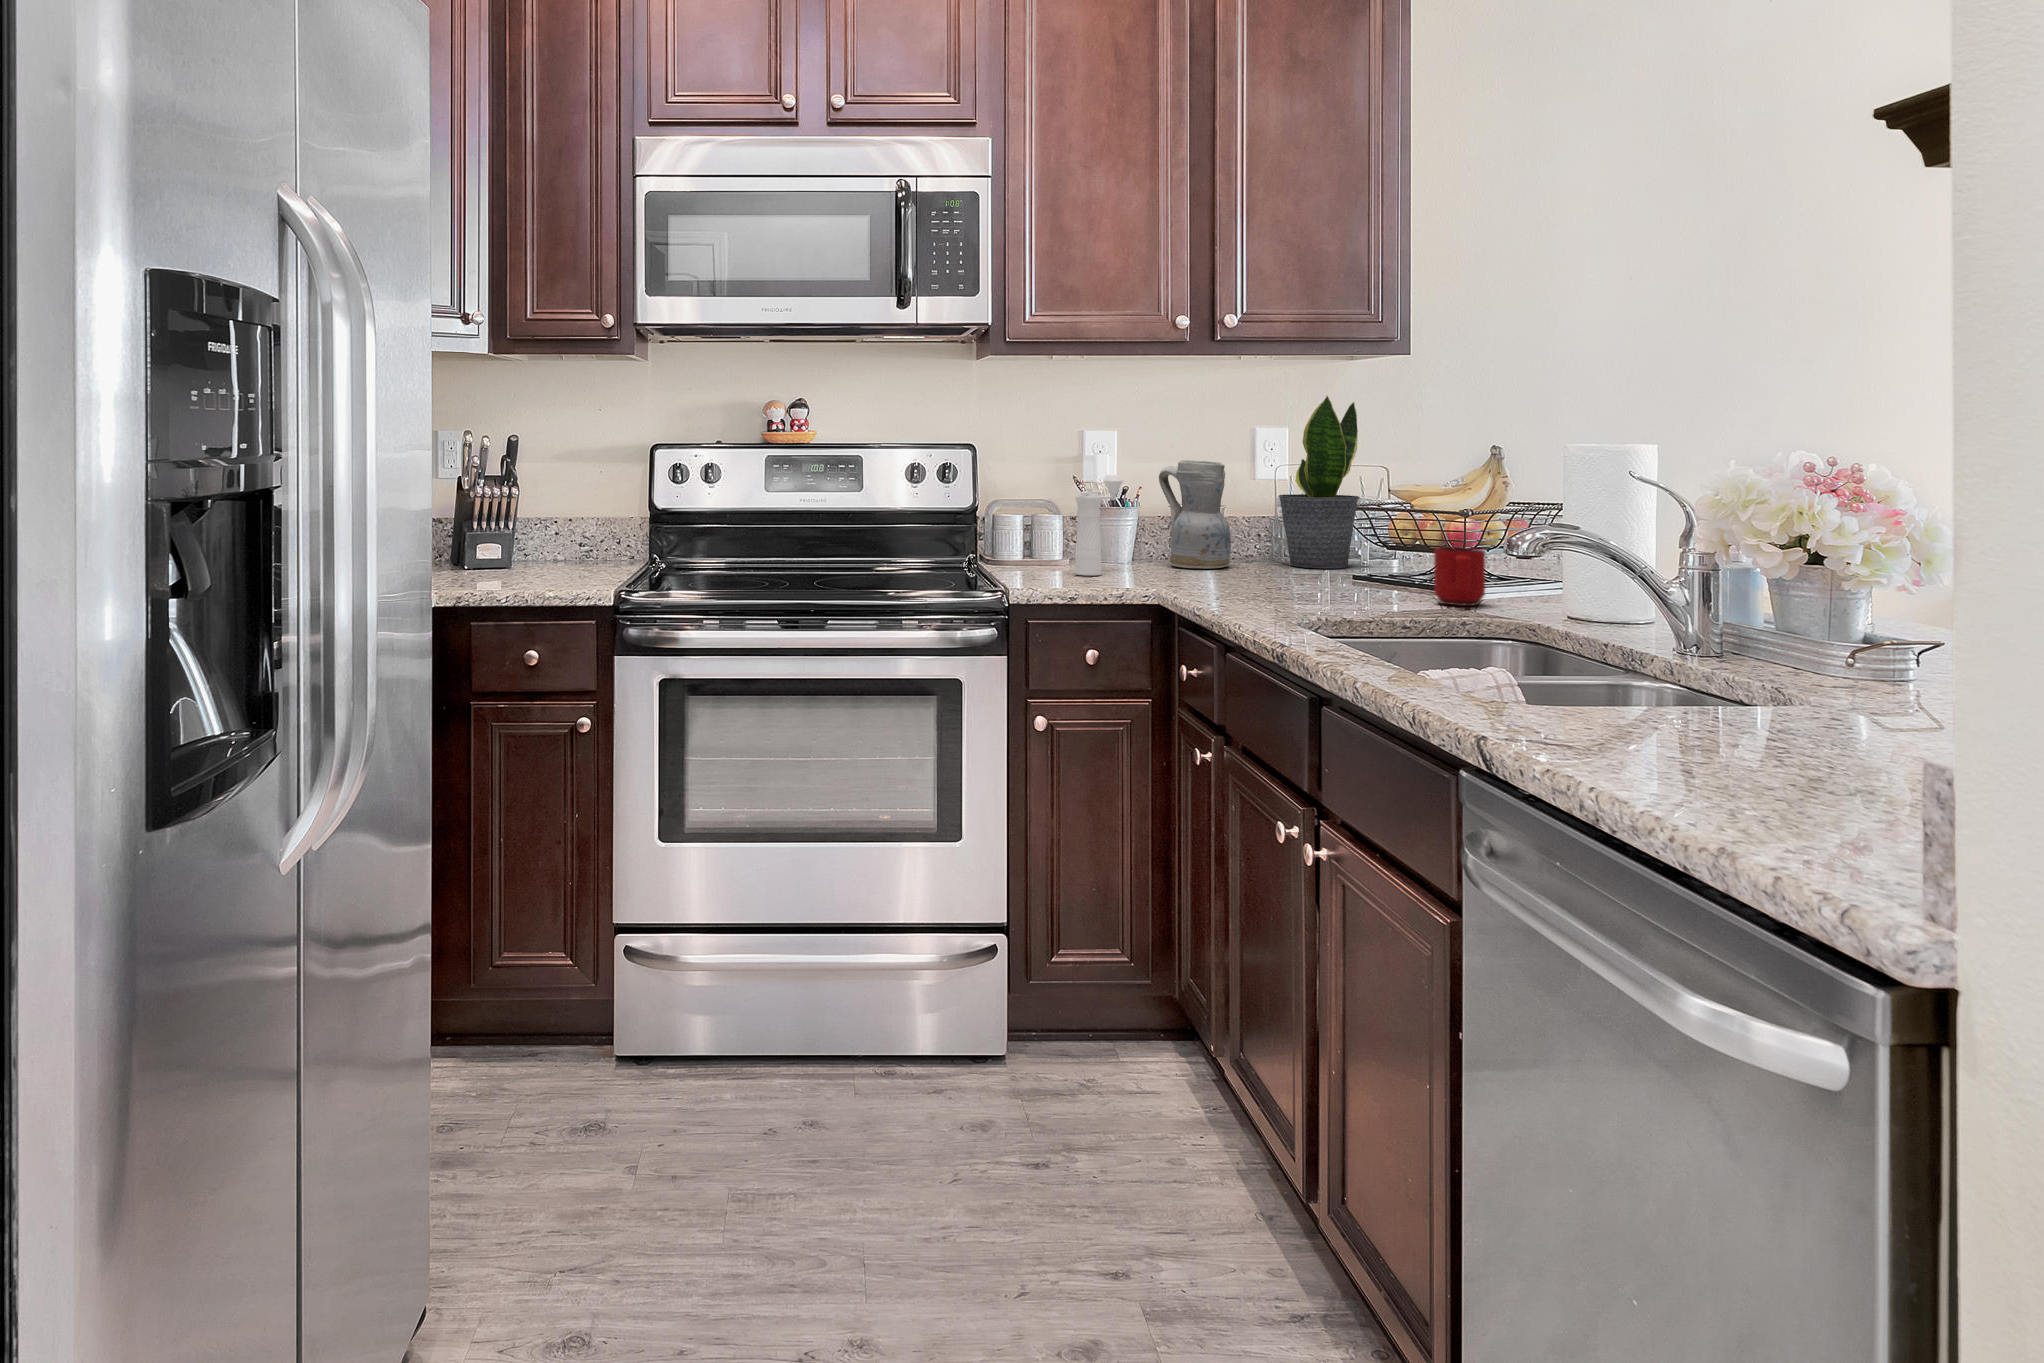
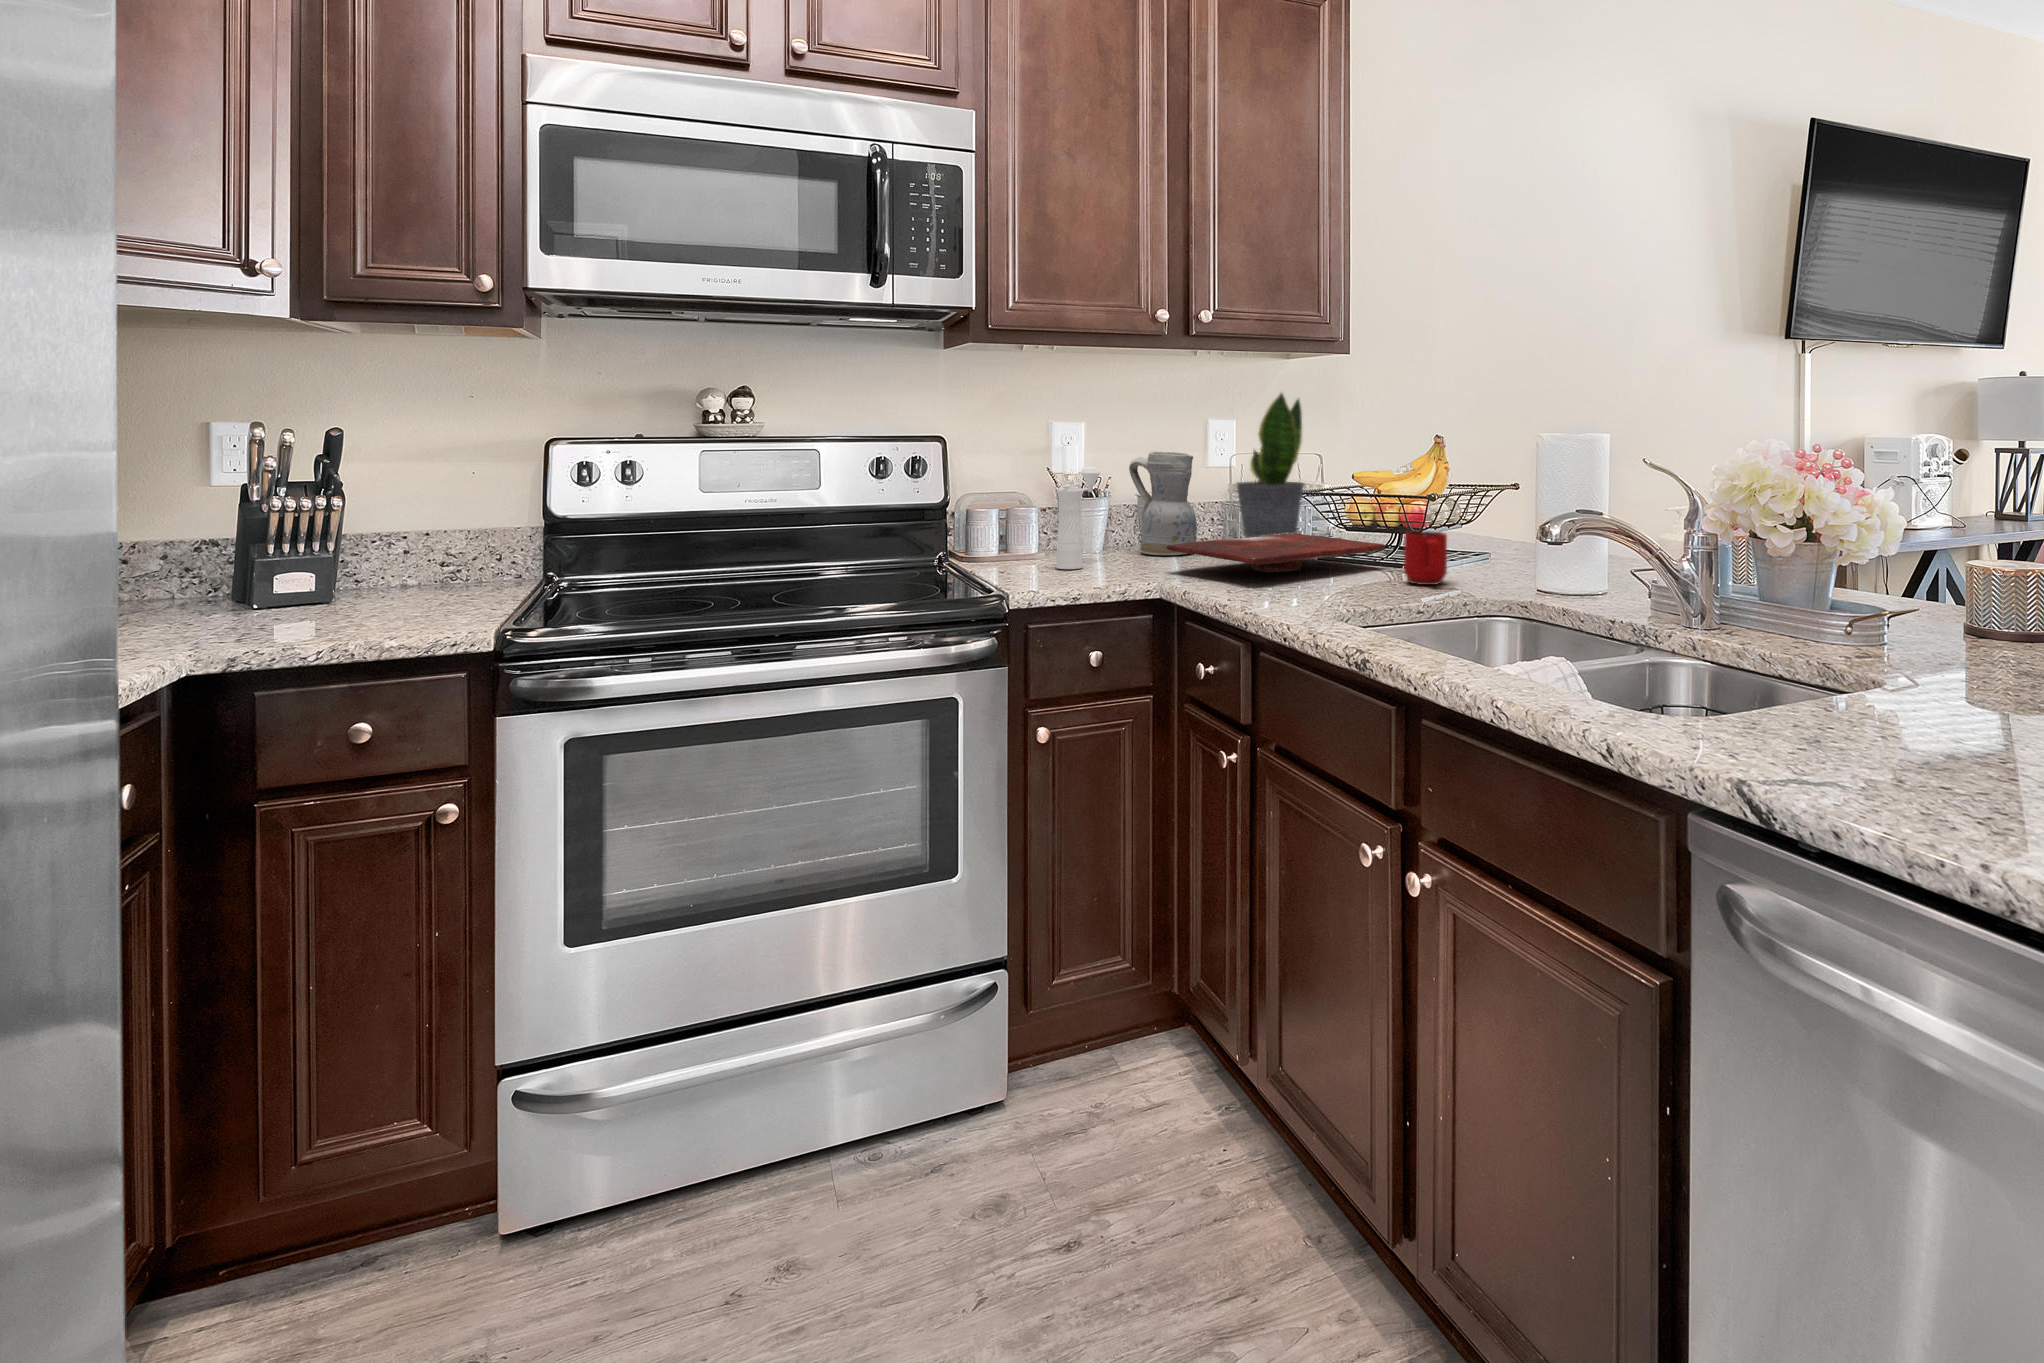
cutting board: none [1182,550,1429,587] -> present [1167,533,1385,572]

